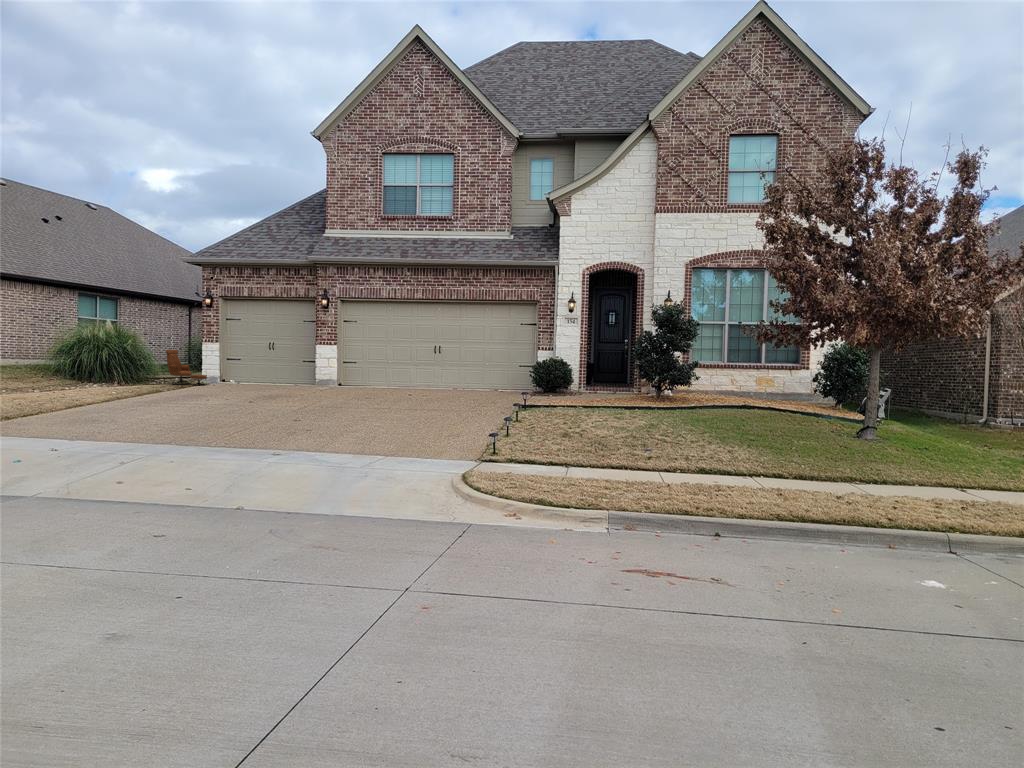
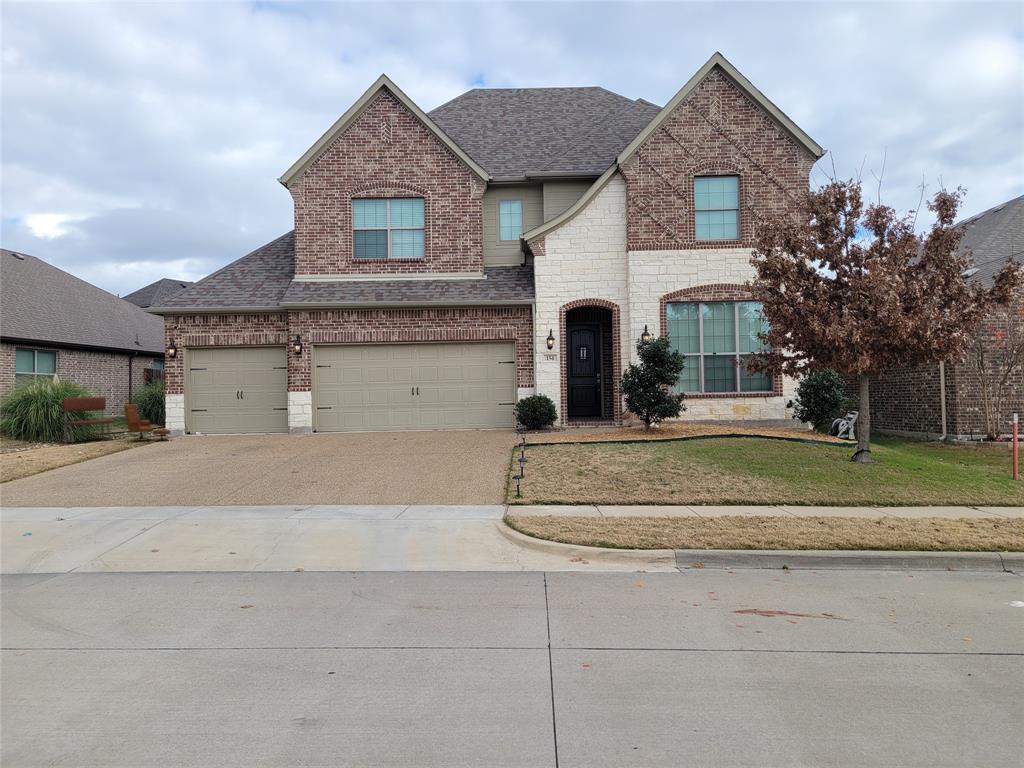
bench: none [112,341,159,383] -> present [62,397,115,442]

